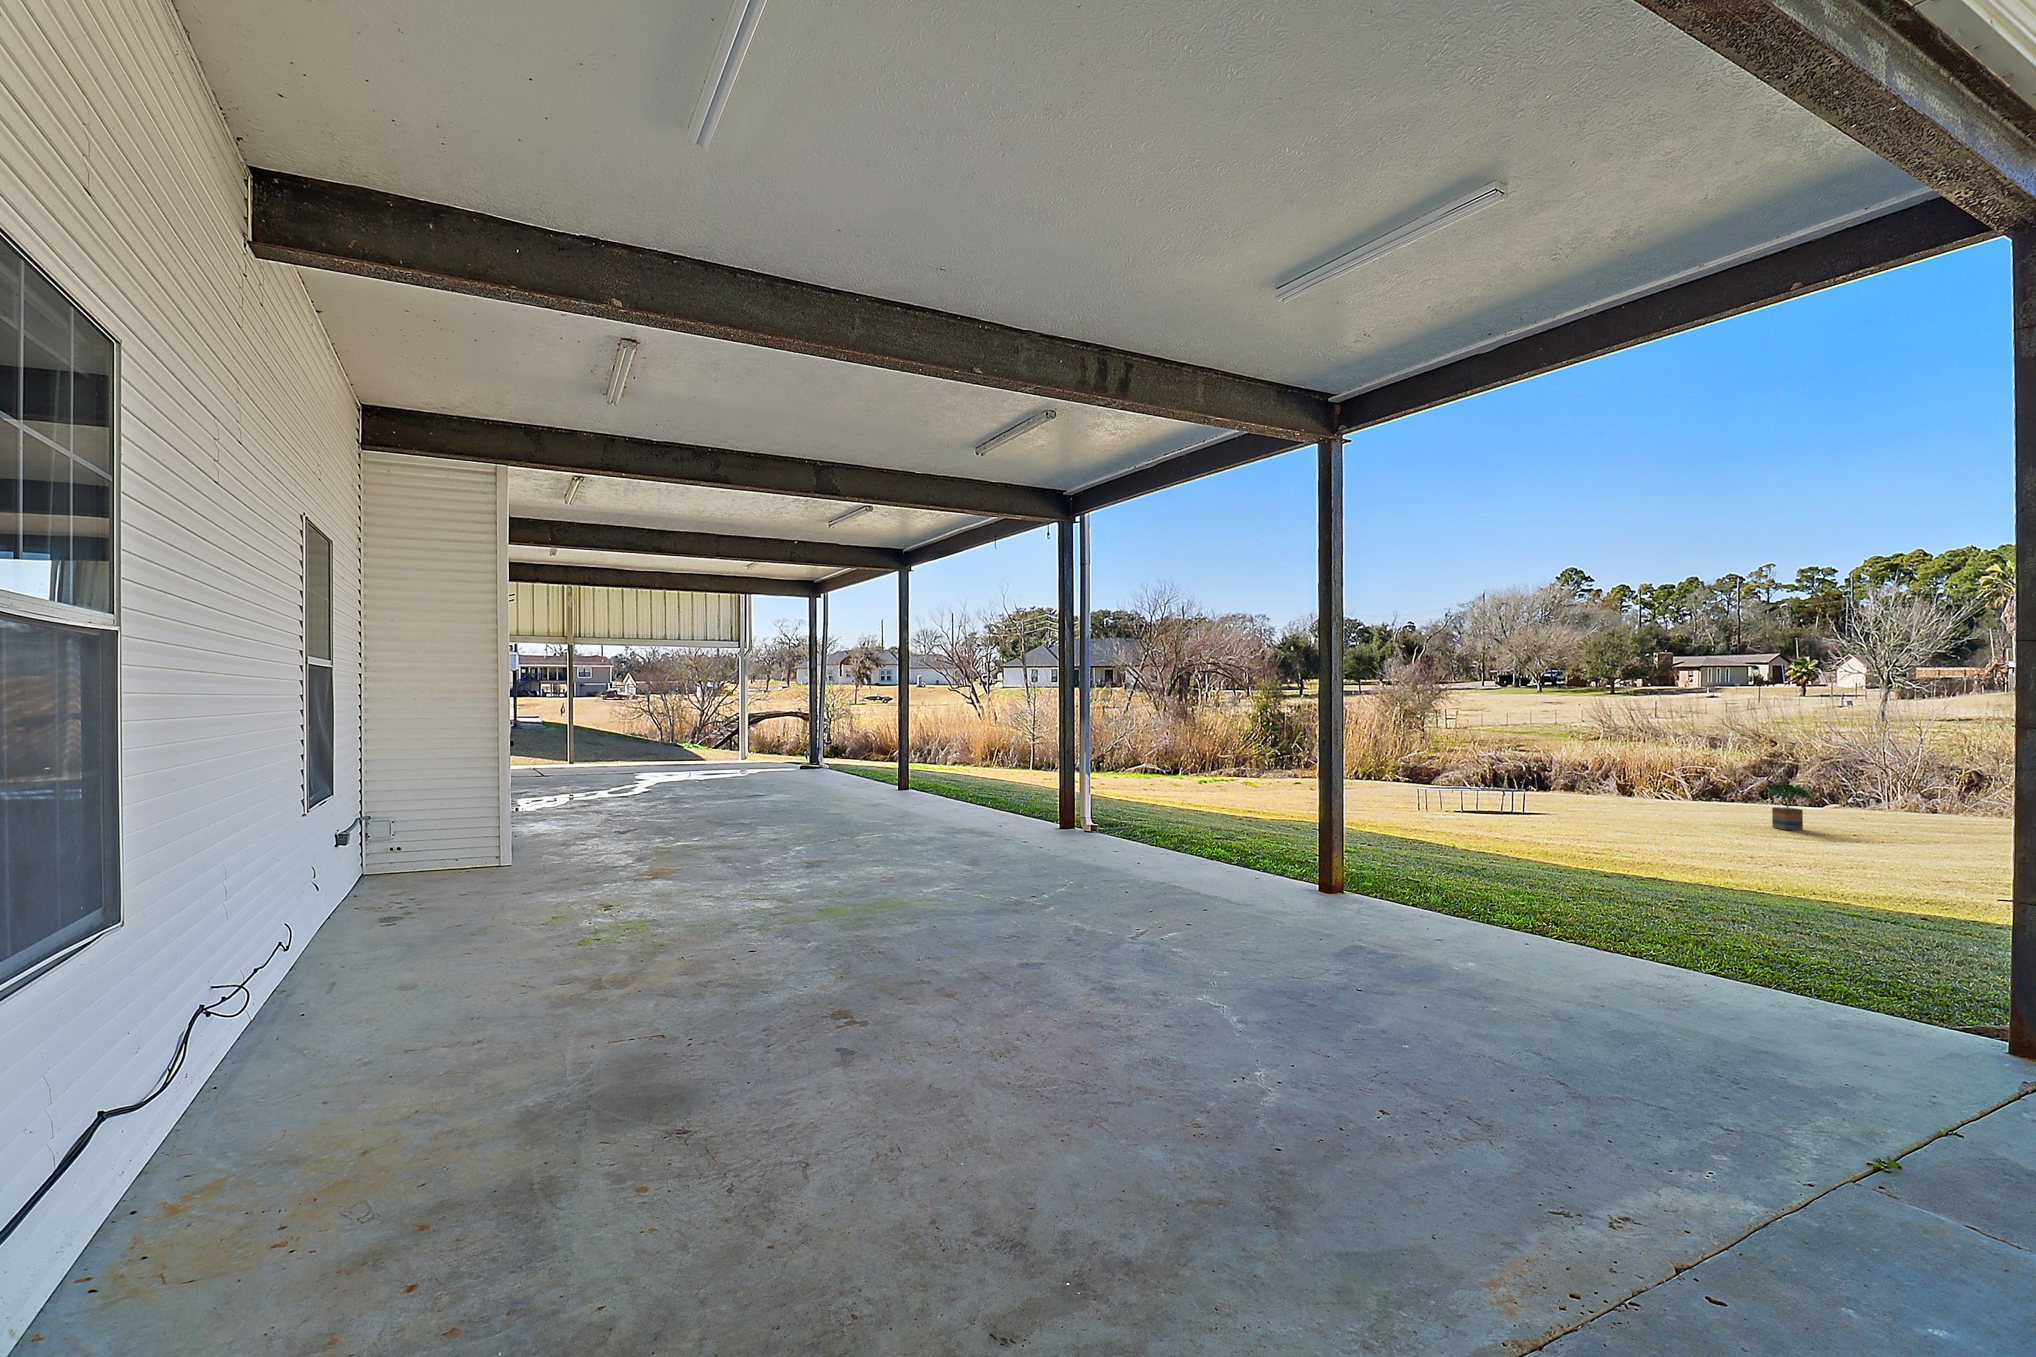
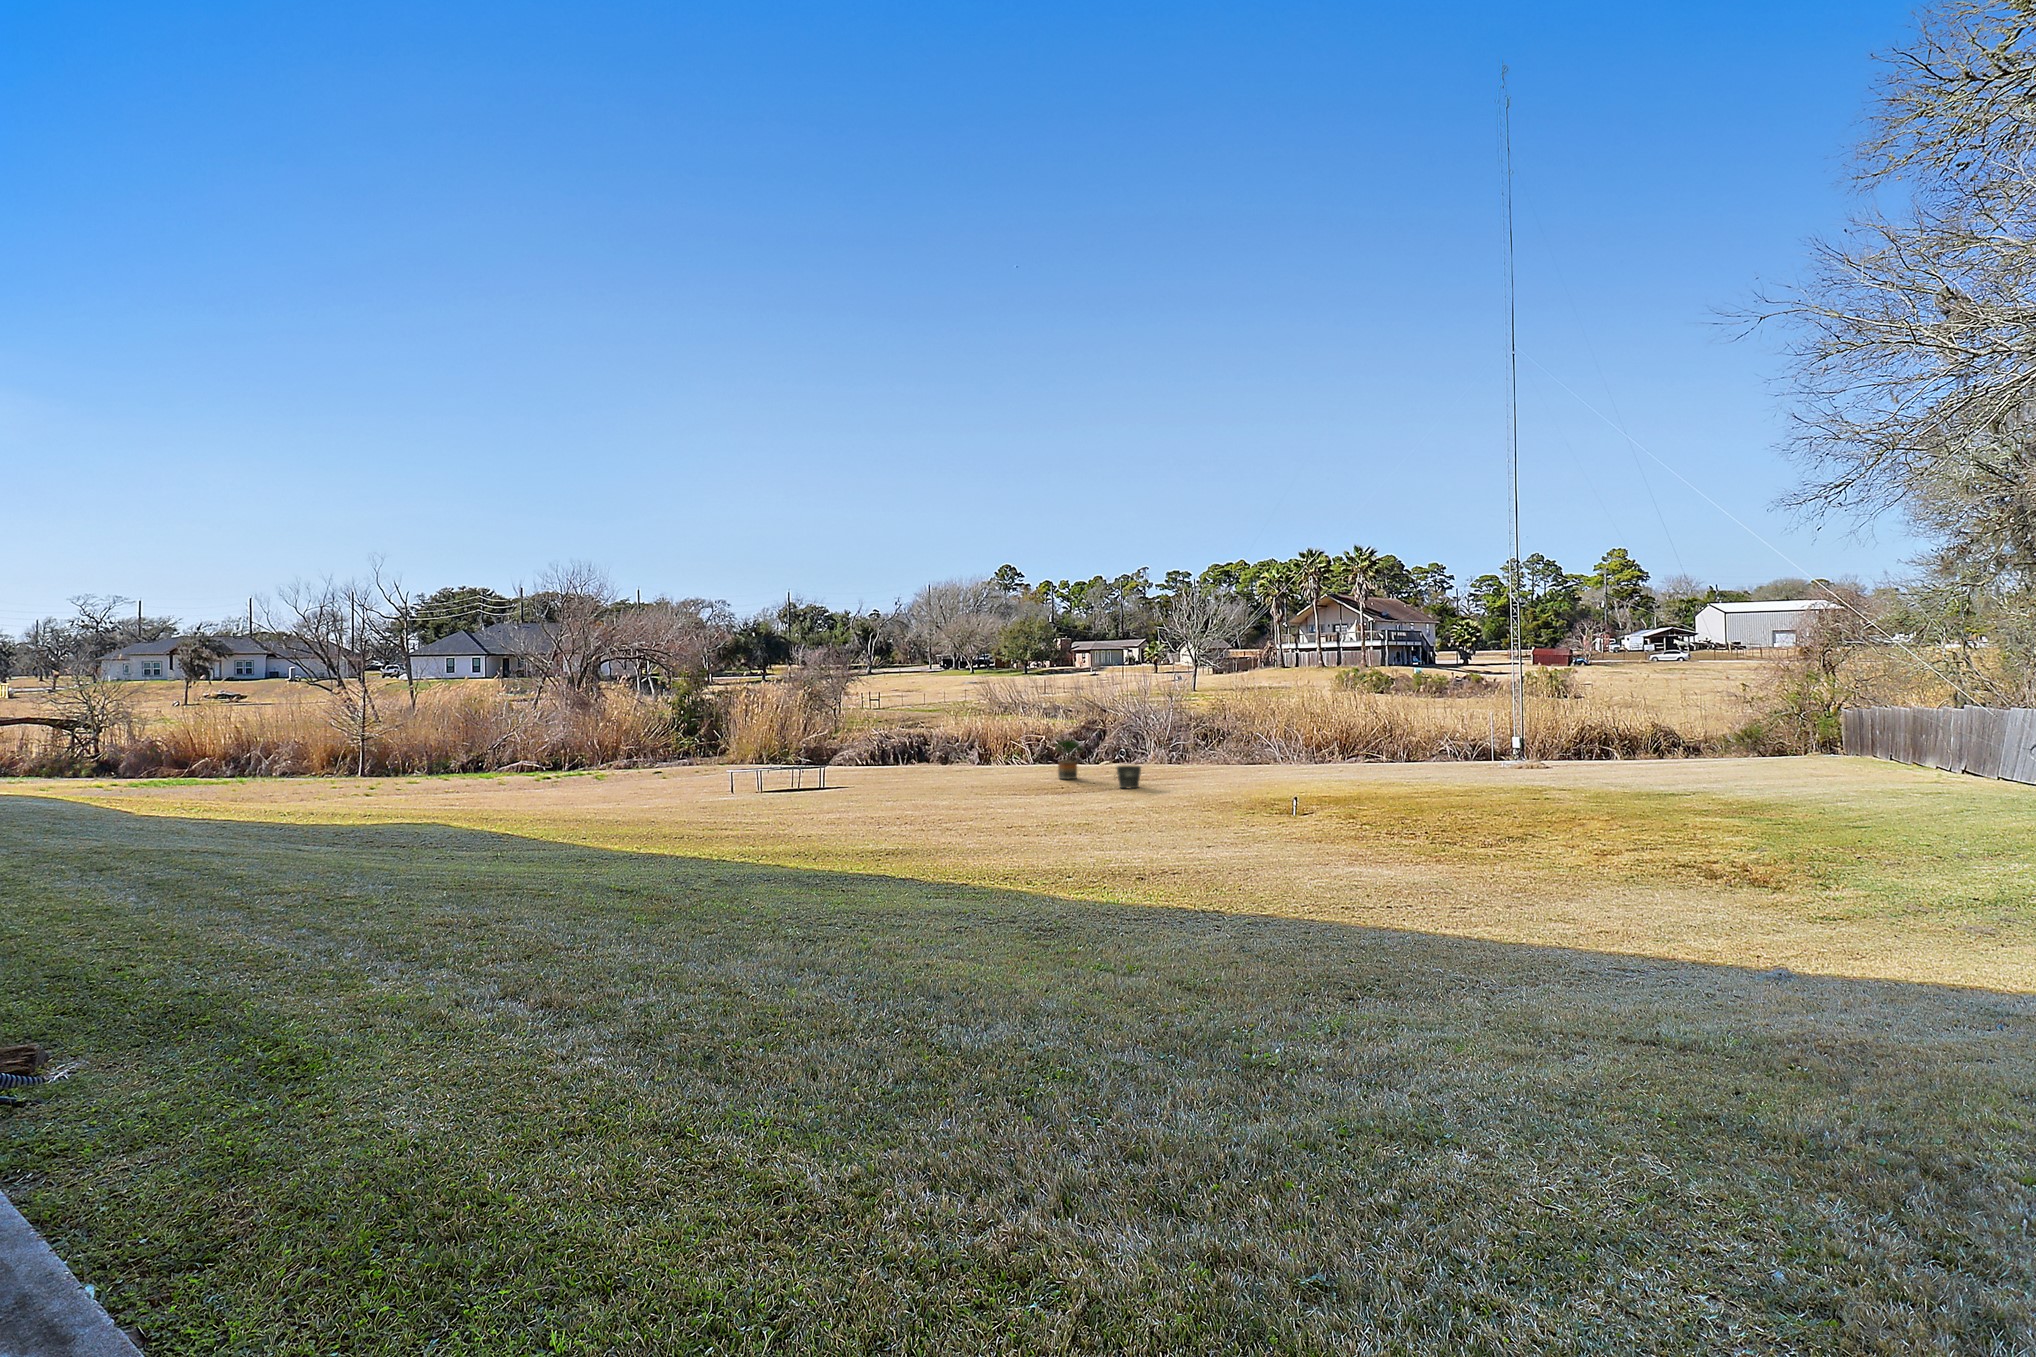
bucket: none [1891,824,1939,855] -> present [1116,765,1141,788]

